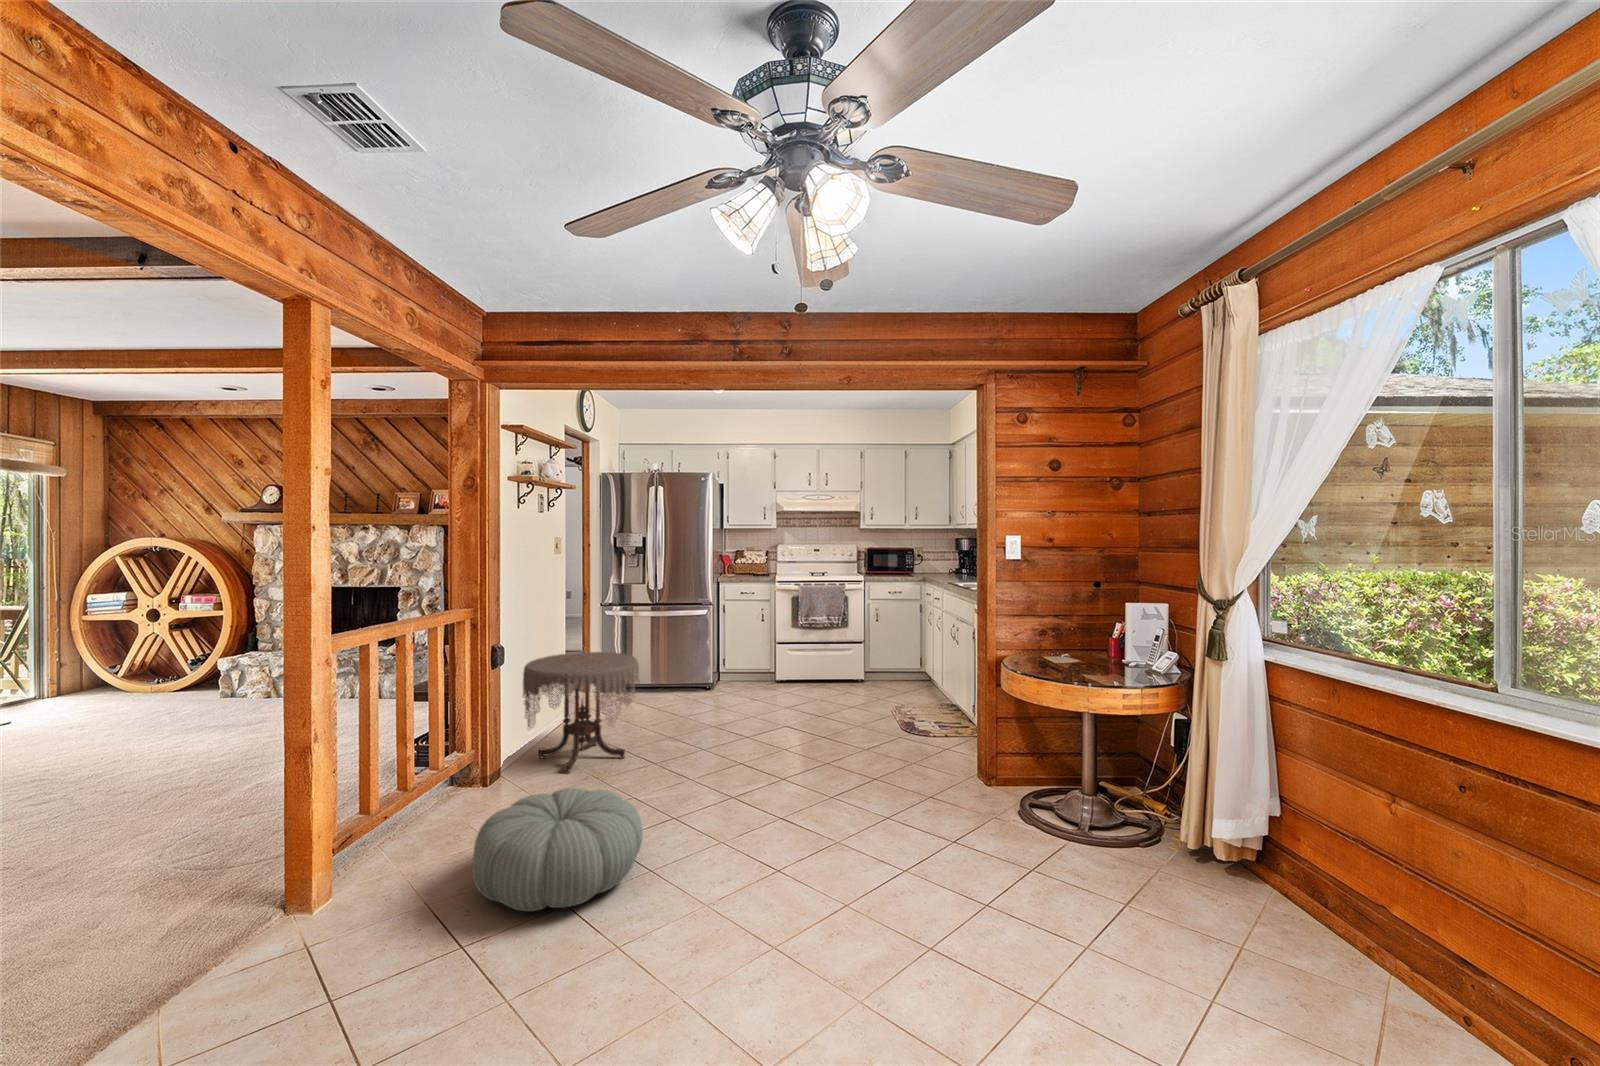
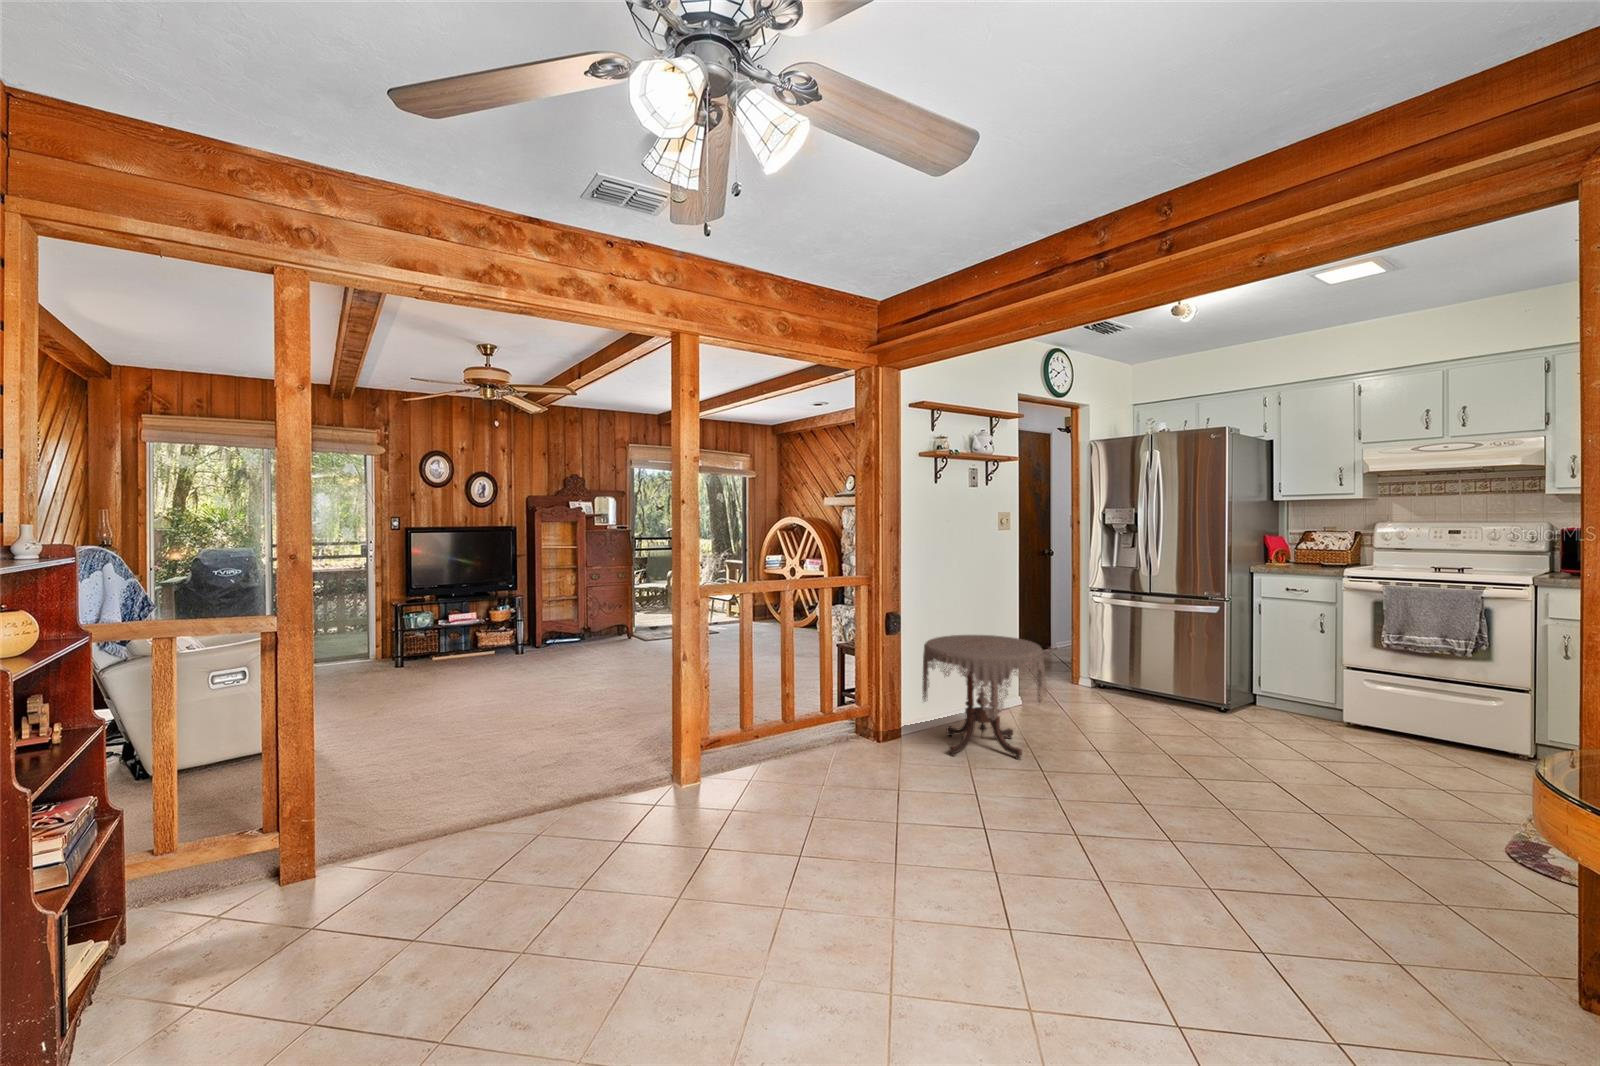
pouf: present [472,788,643,911] -> none [756,755,910,865]

